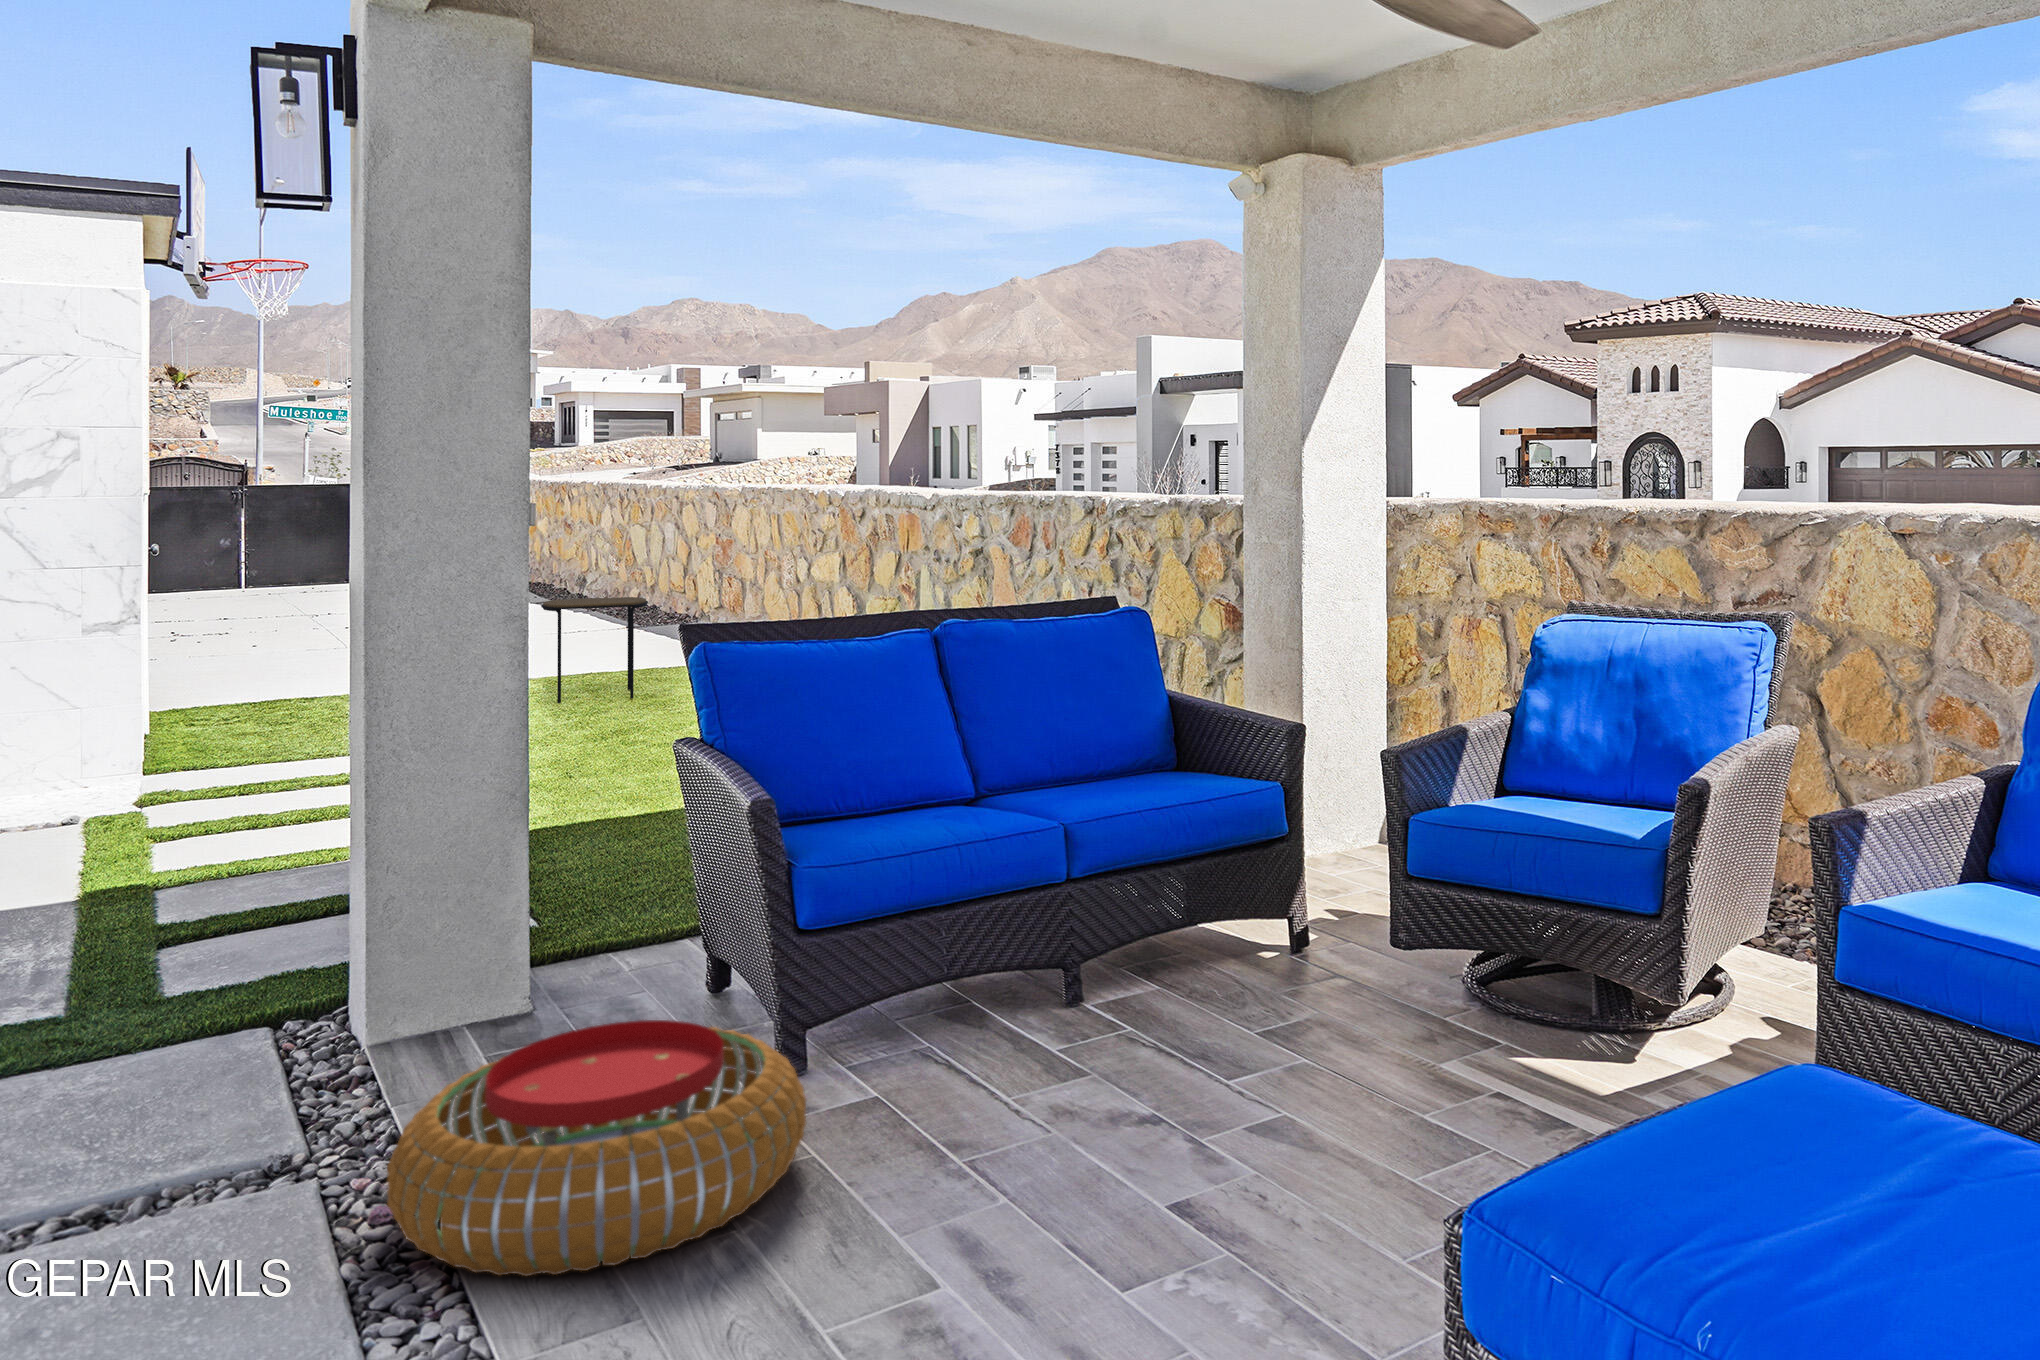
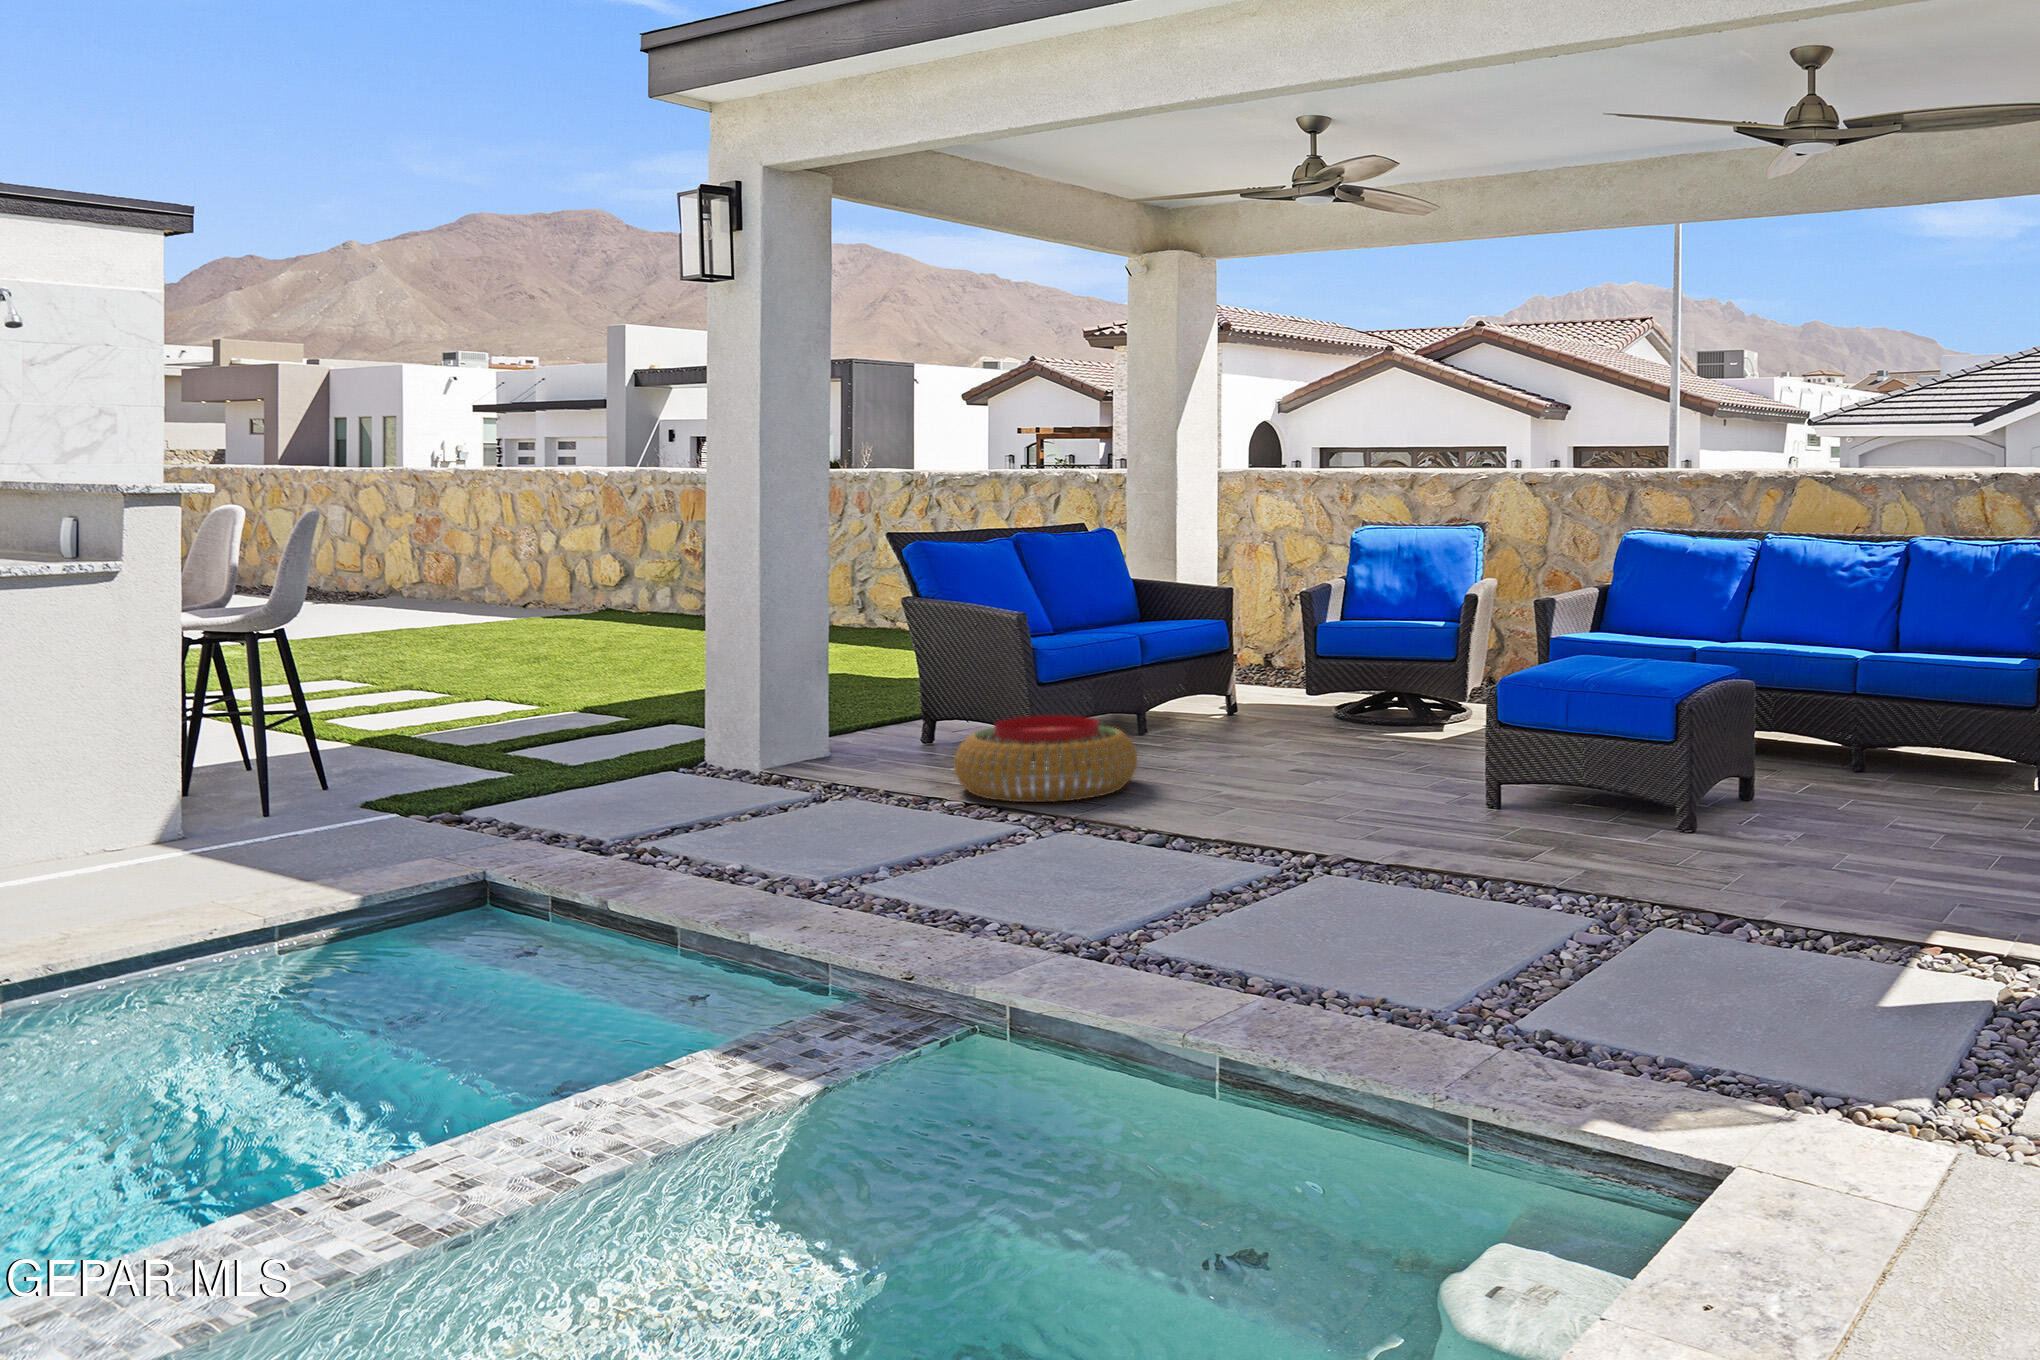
side table: present [541,597,648,703] -> none [344,567,443,659]

